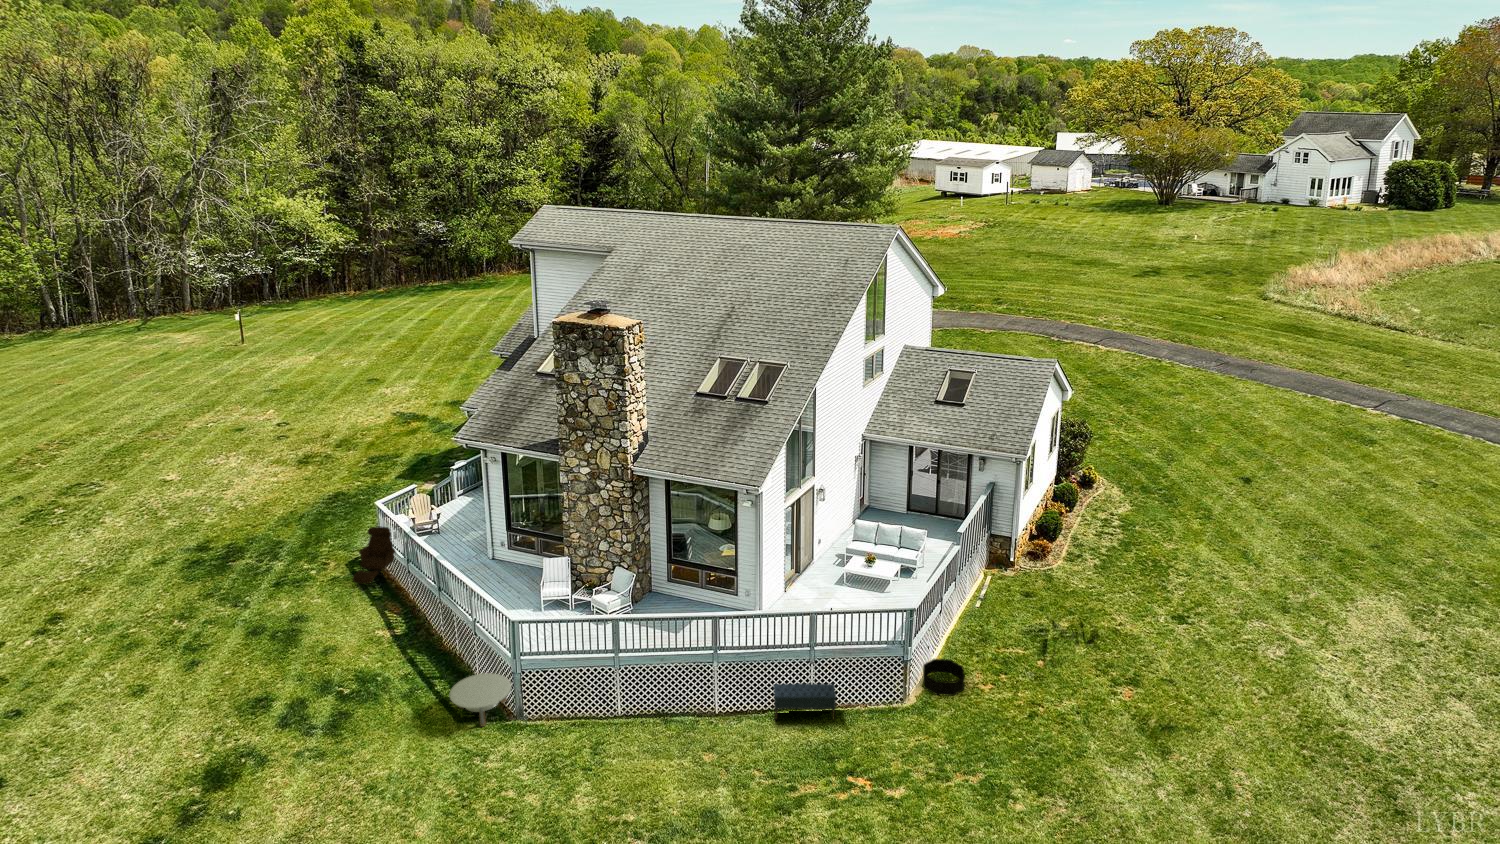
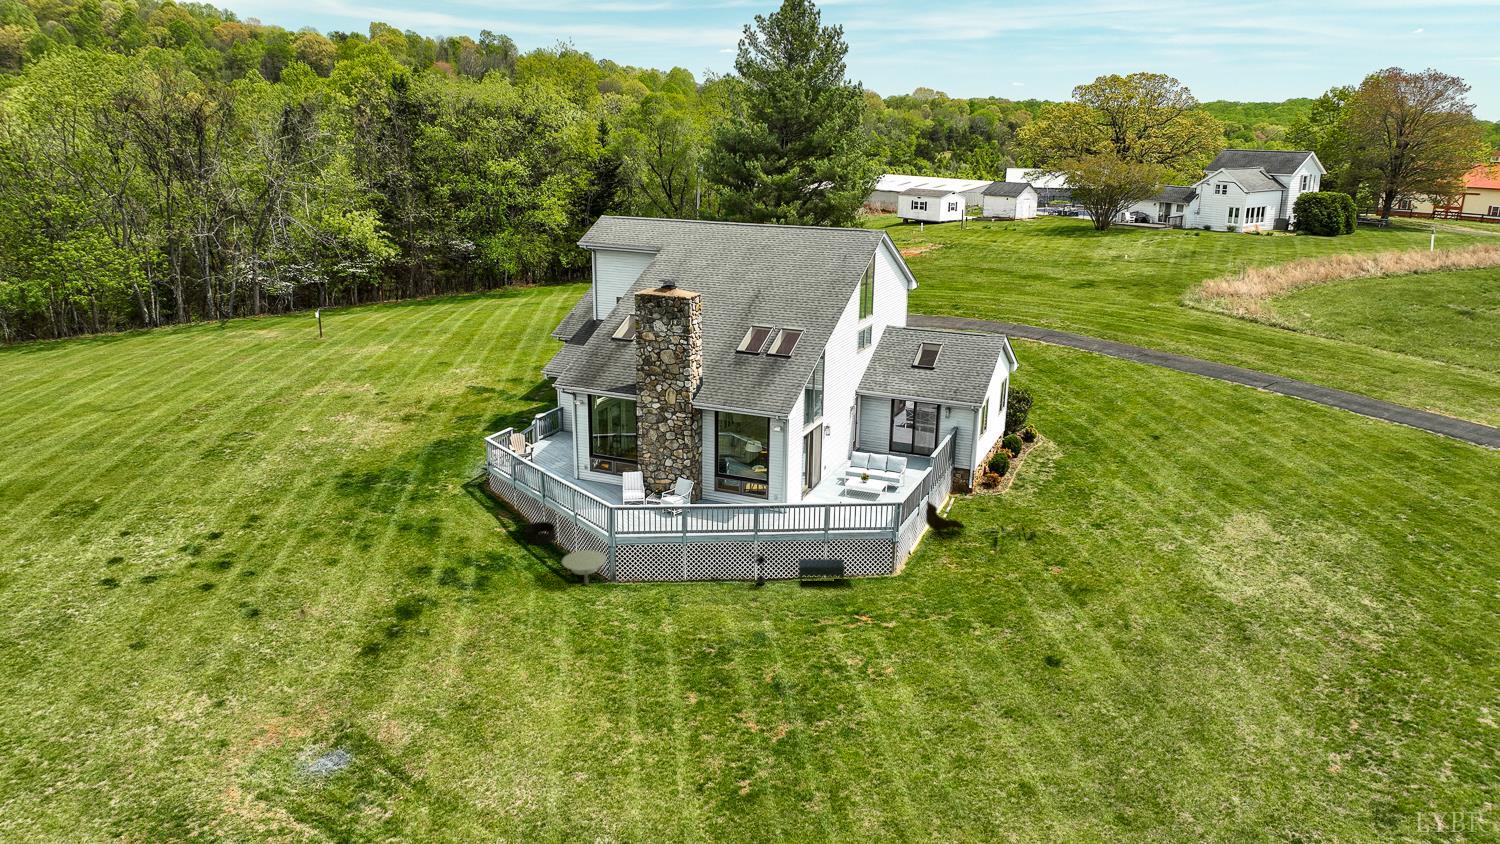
lounge chair: present [352,526,396,585] -> present [926,501,964,537]
basket: present [923,659,965,696] -> present [525,521,556,545]
potted plant: none [706,678,738,721] -> present [750,554,767,585]

